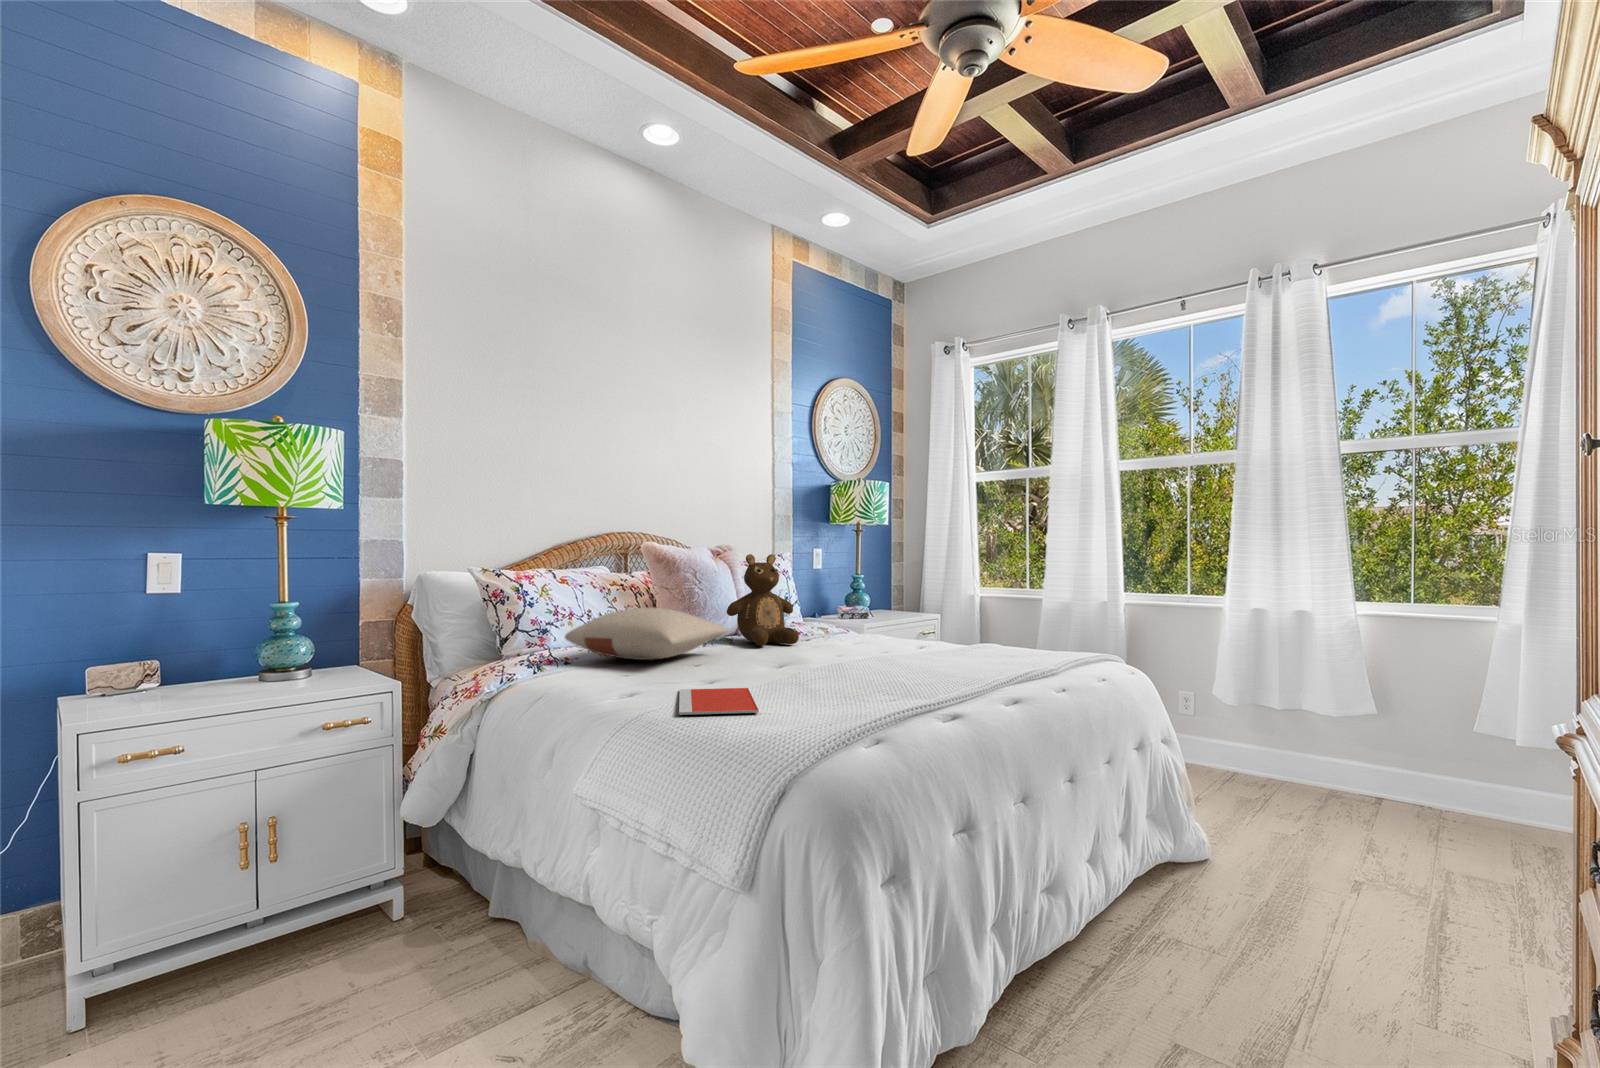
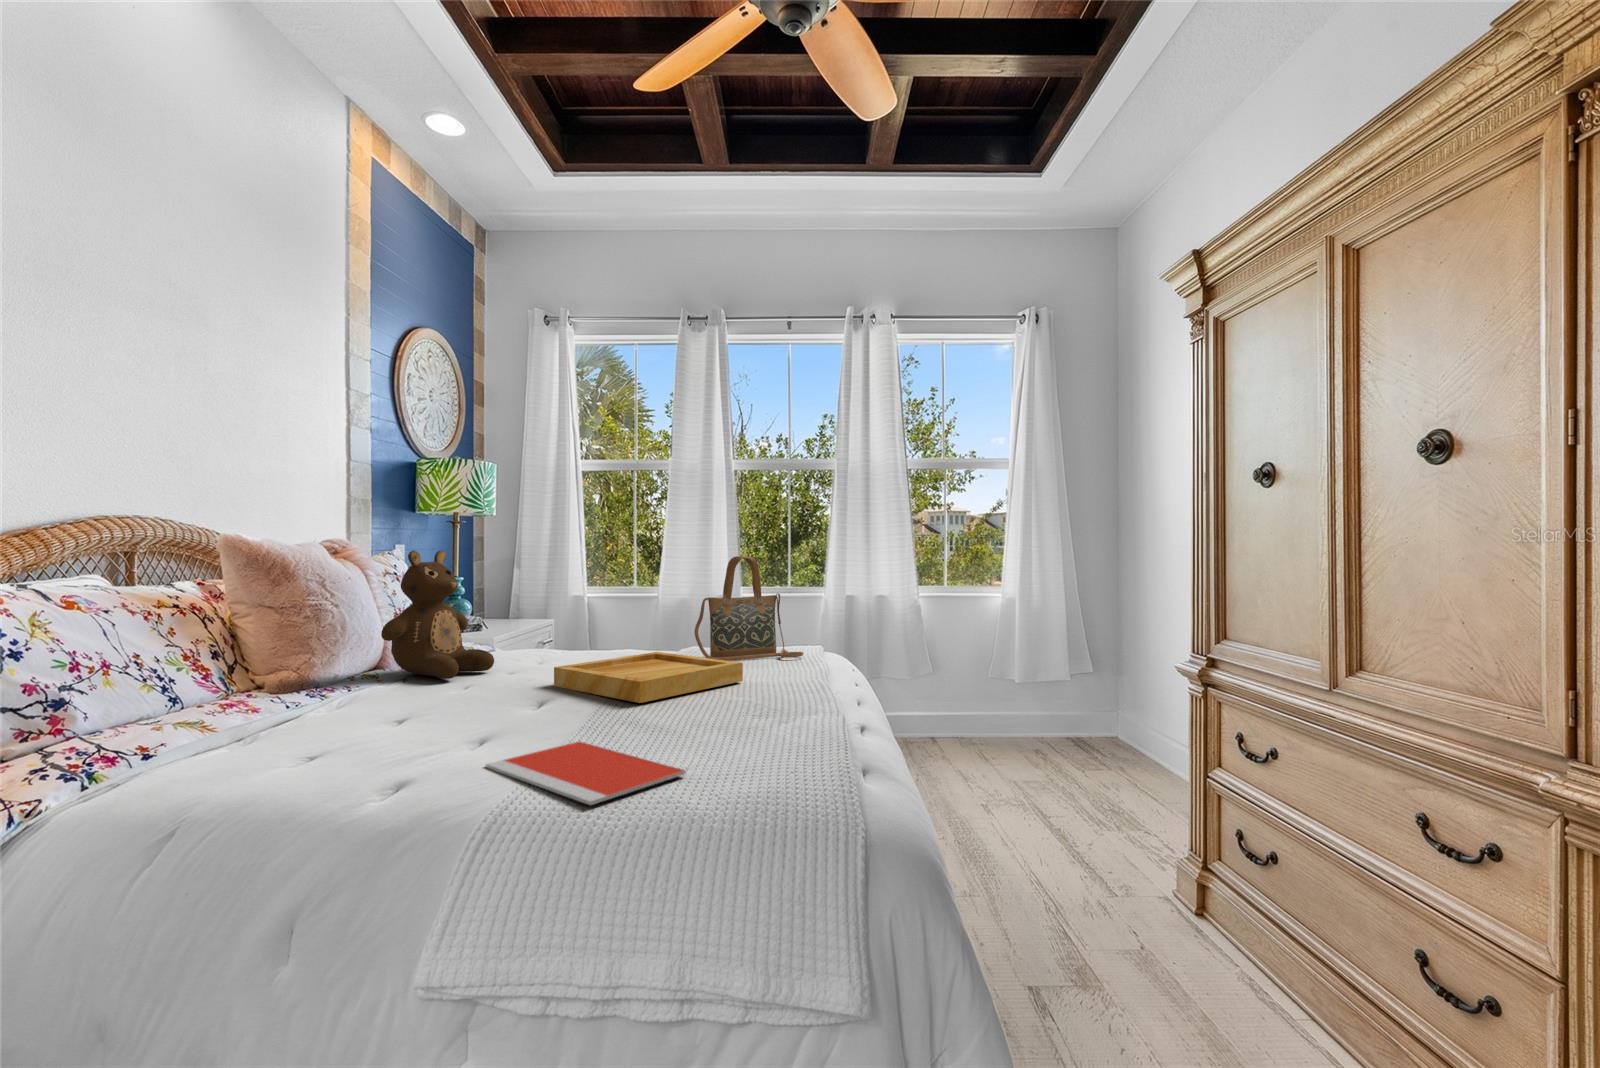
handbag: none [954,562,1057,662] -> present [695,556,803,661]
pillow: present [565,607,729,660] -> none [138,639,424,730]
tray: none [814,643,946,674] -> present [554,652,743,703]

